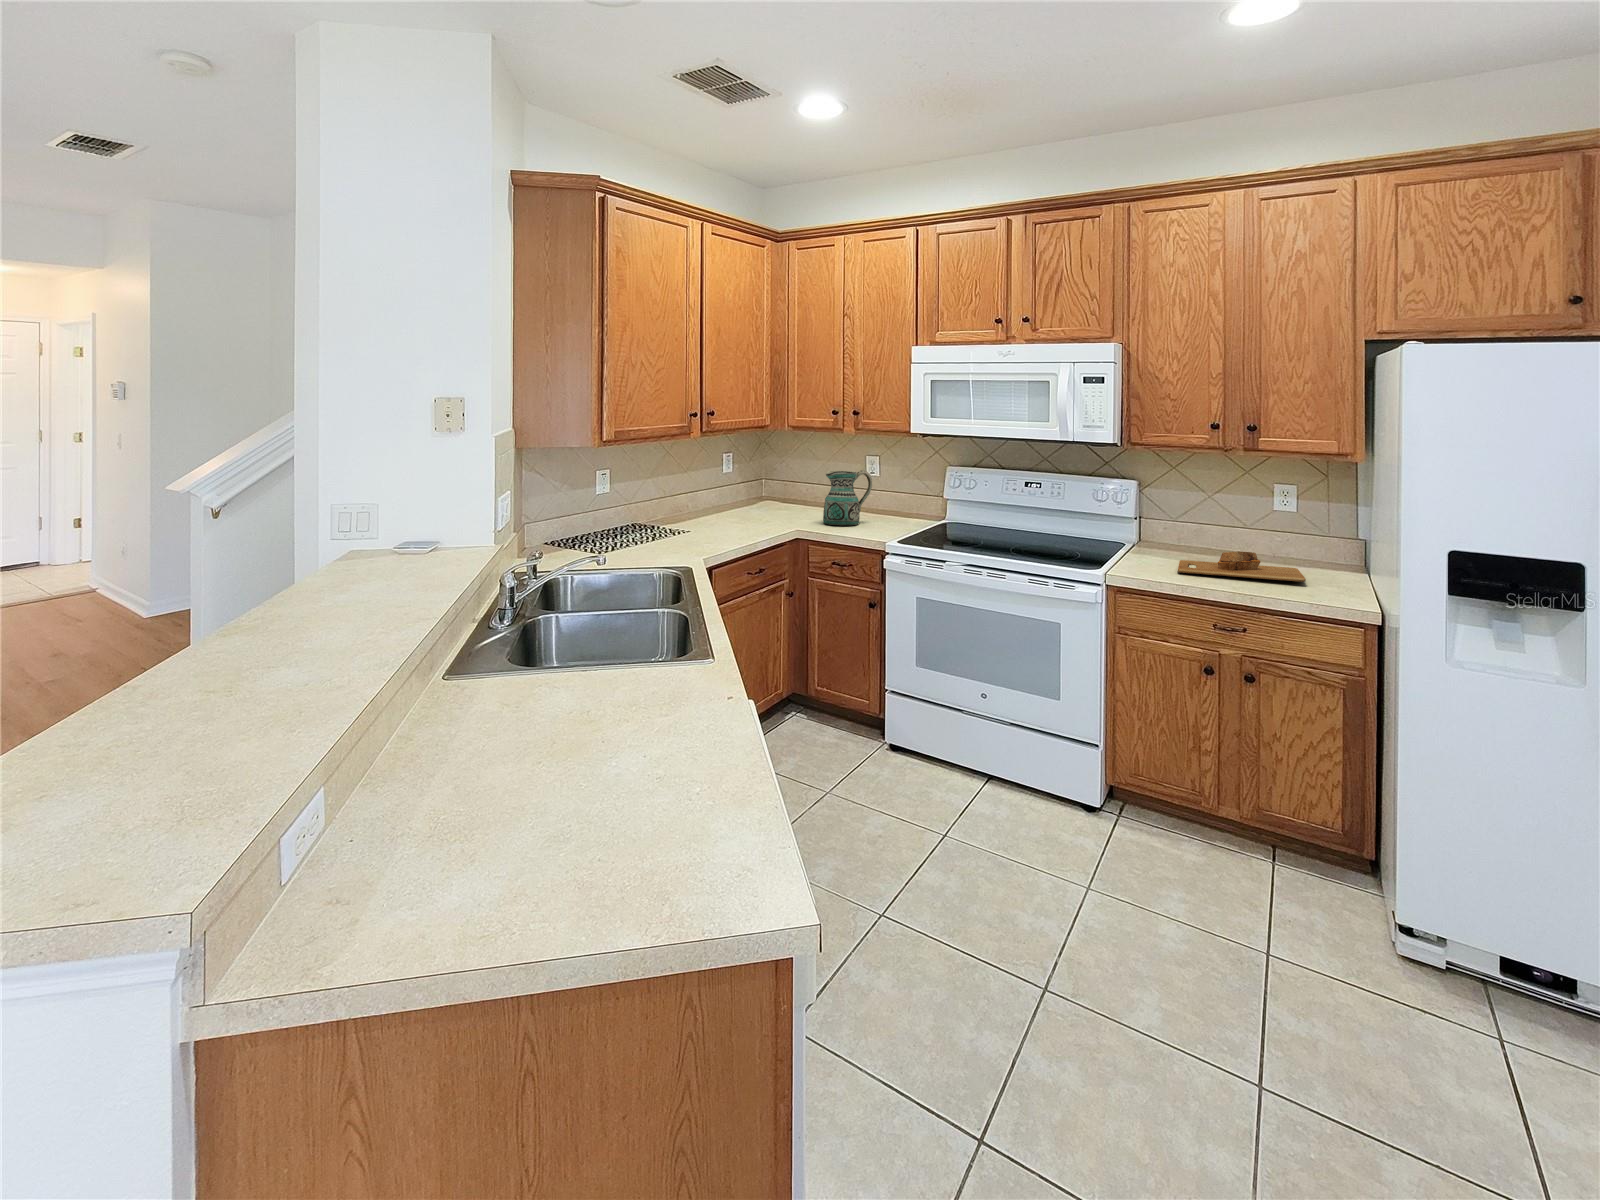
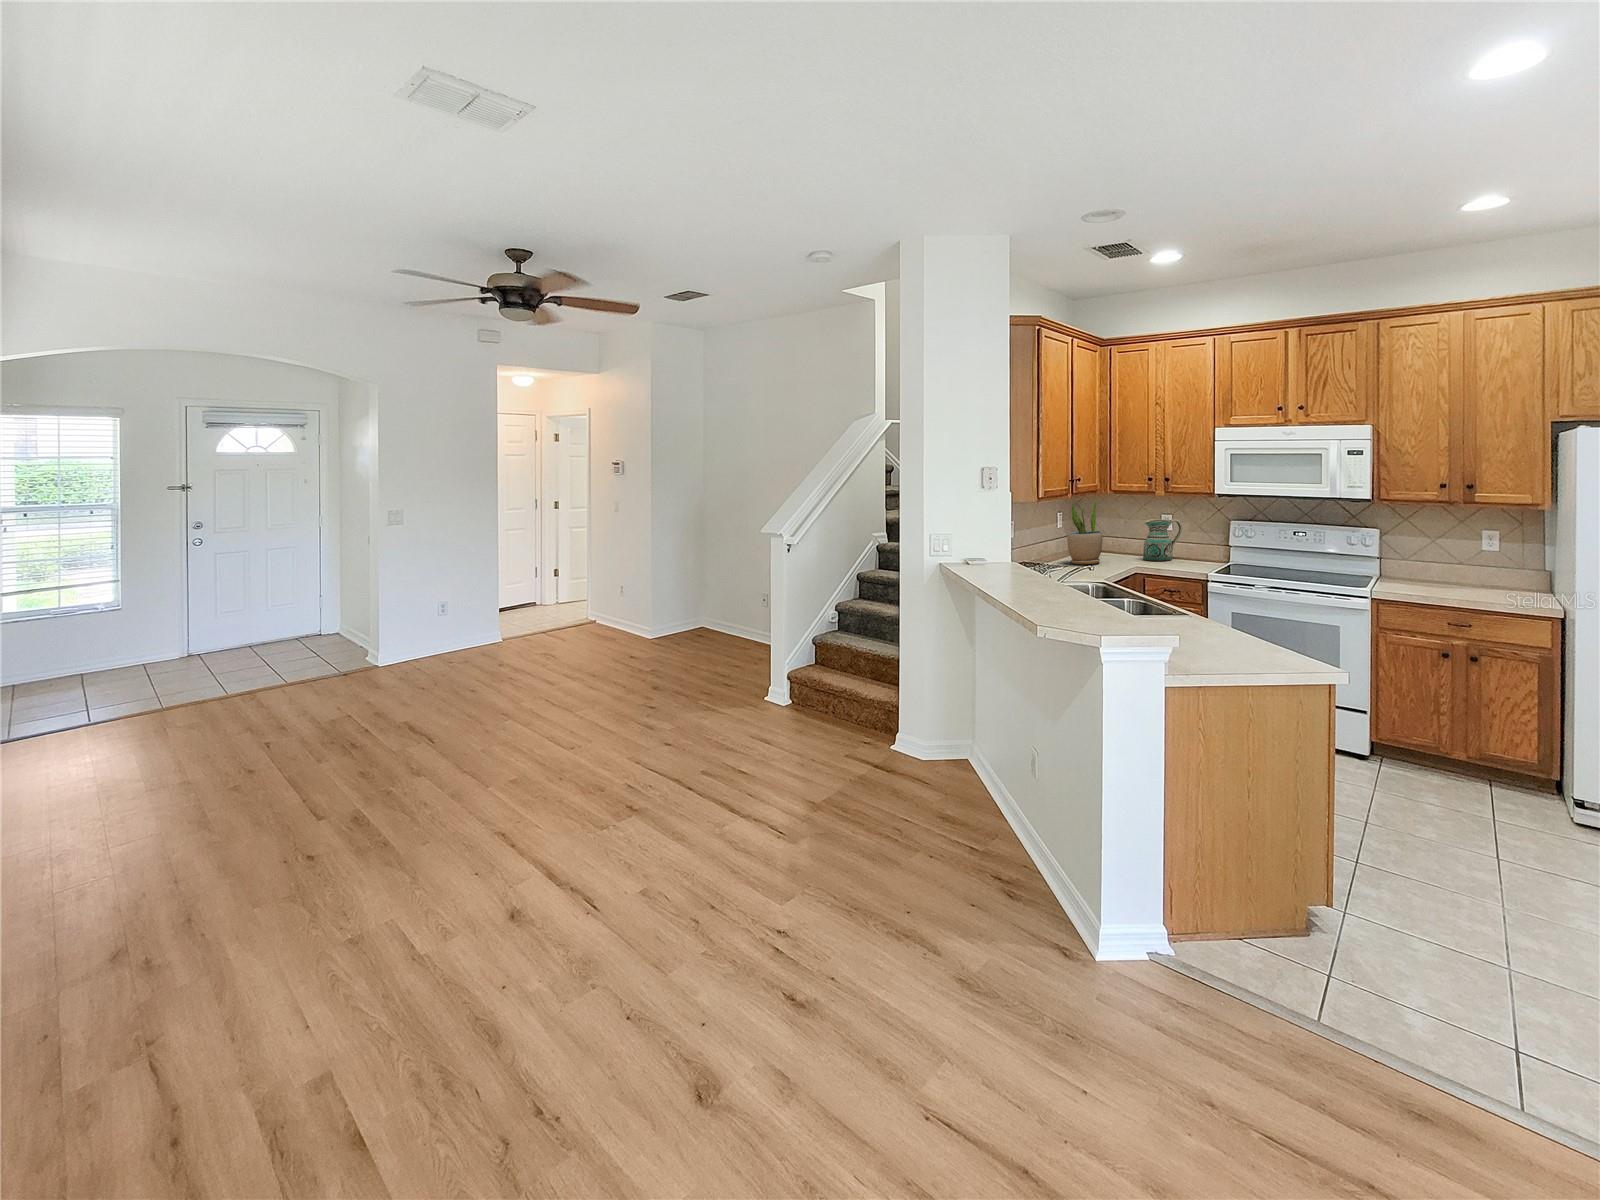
potted plant: none [723,438,769,528] -> present [1067,500,1102,564]
cutting board: present [1177,551,1306,582] -> none [1421,570,1523,590]

